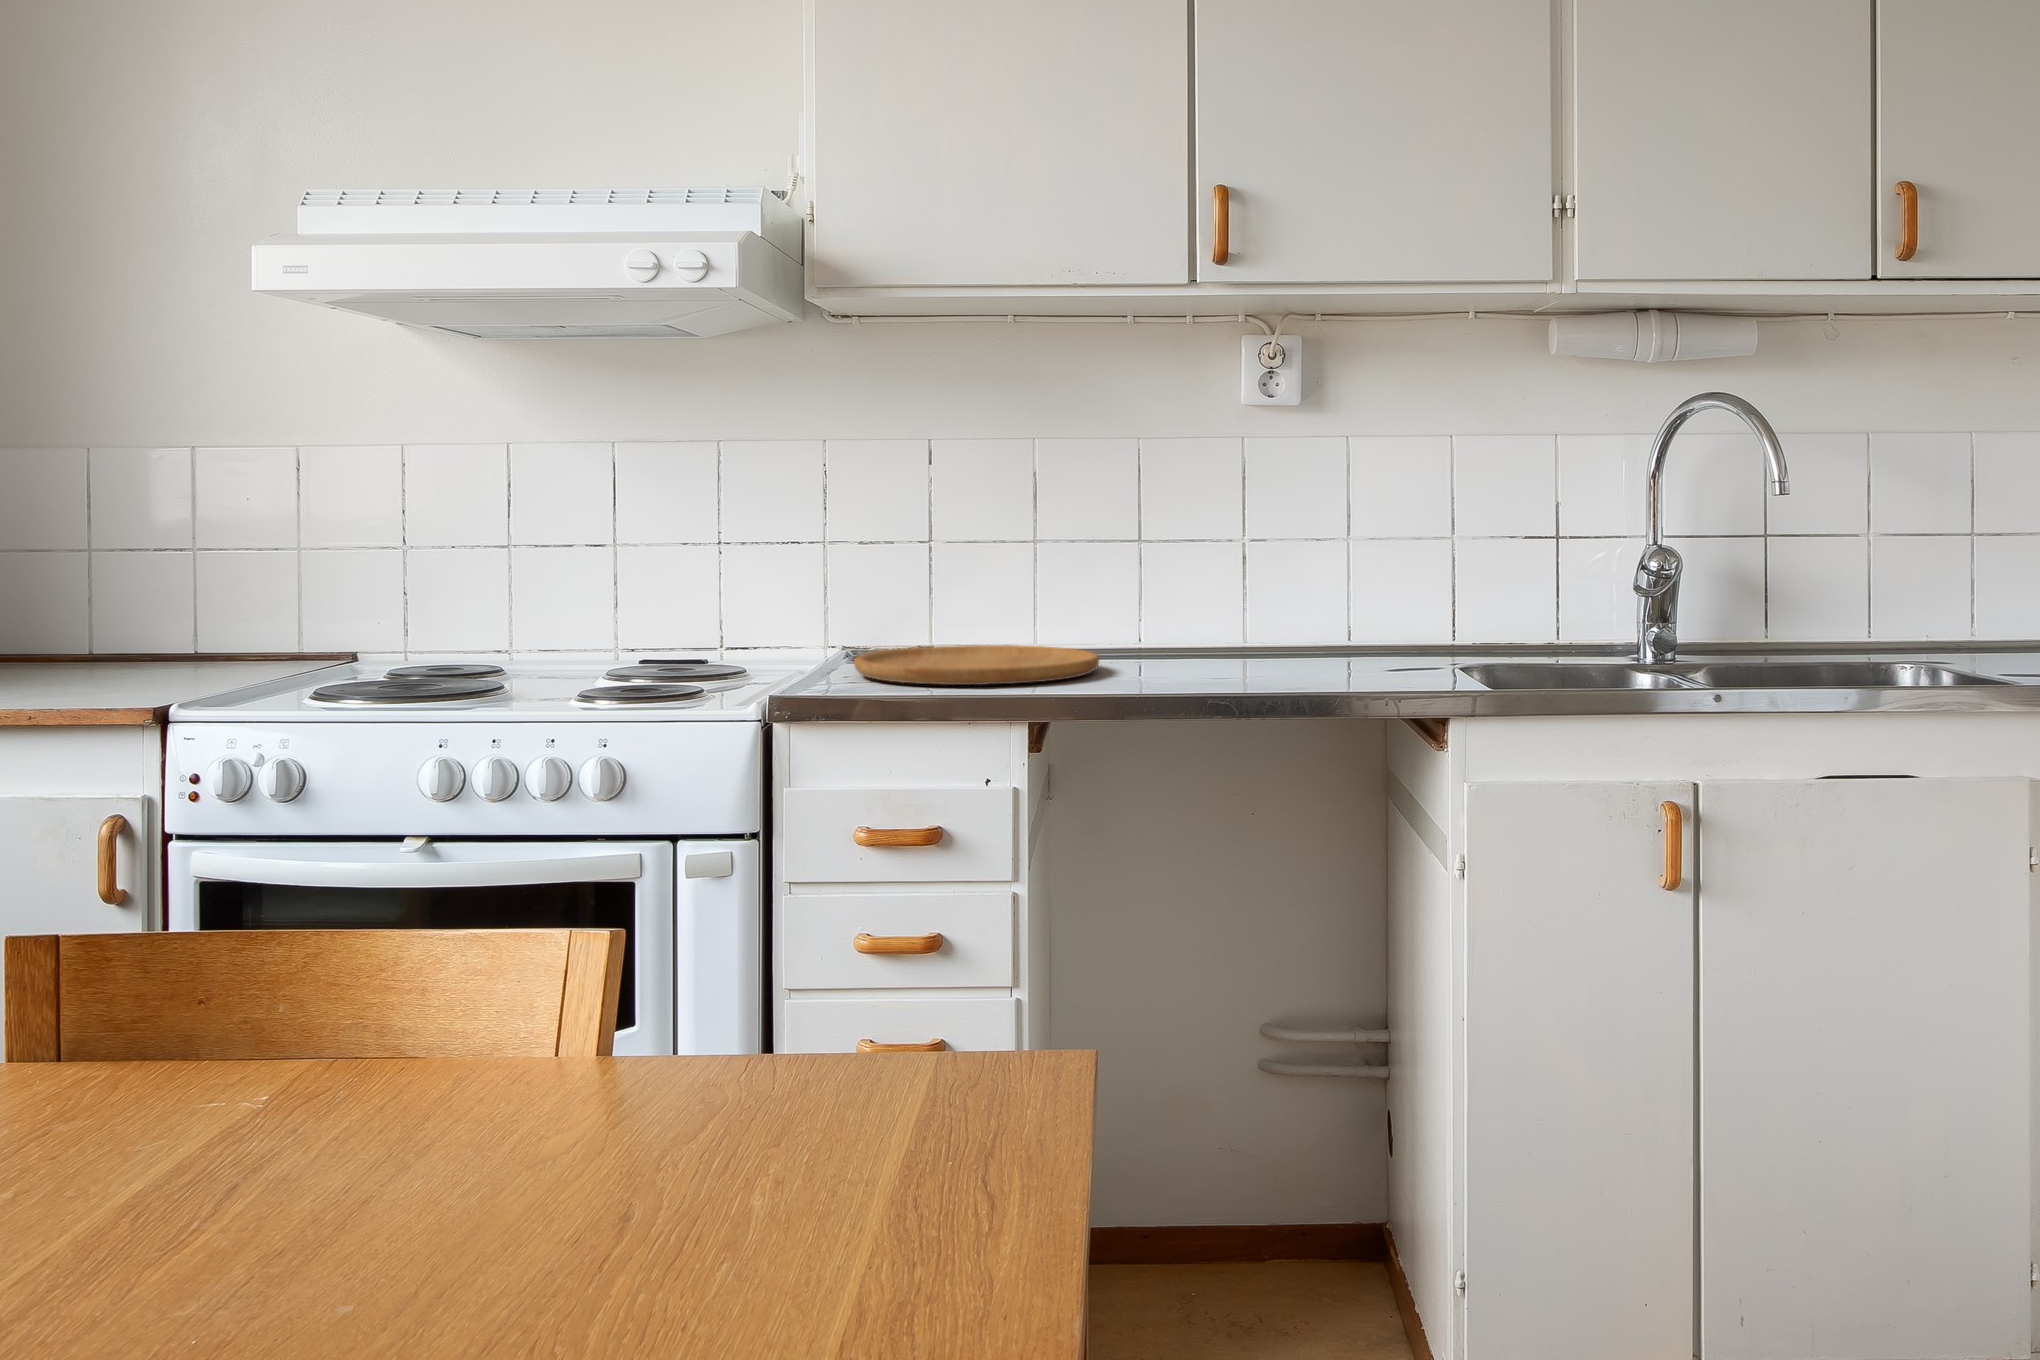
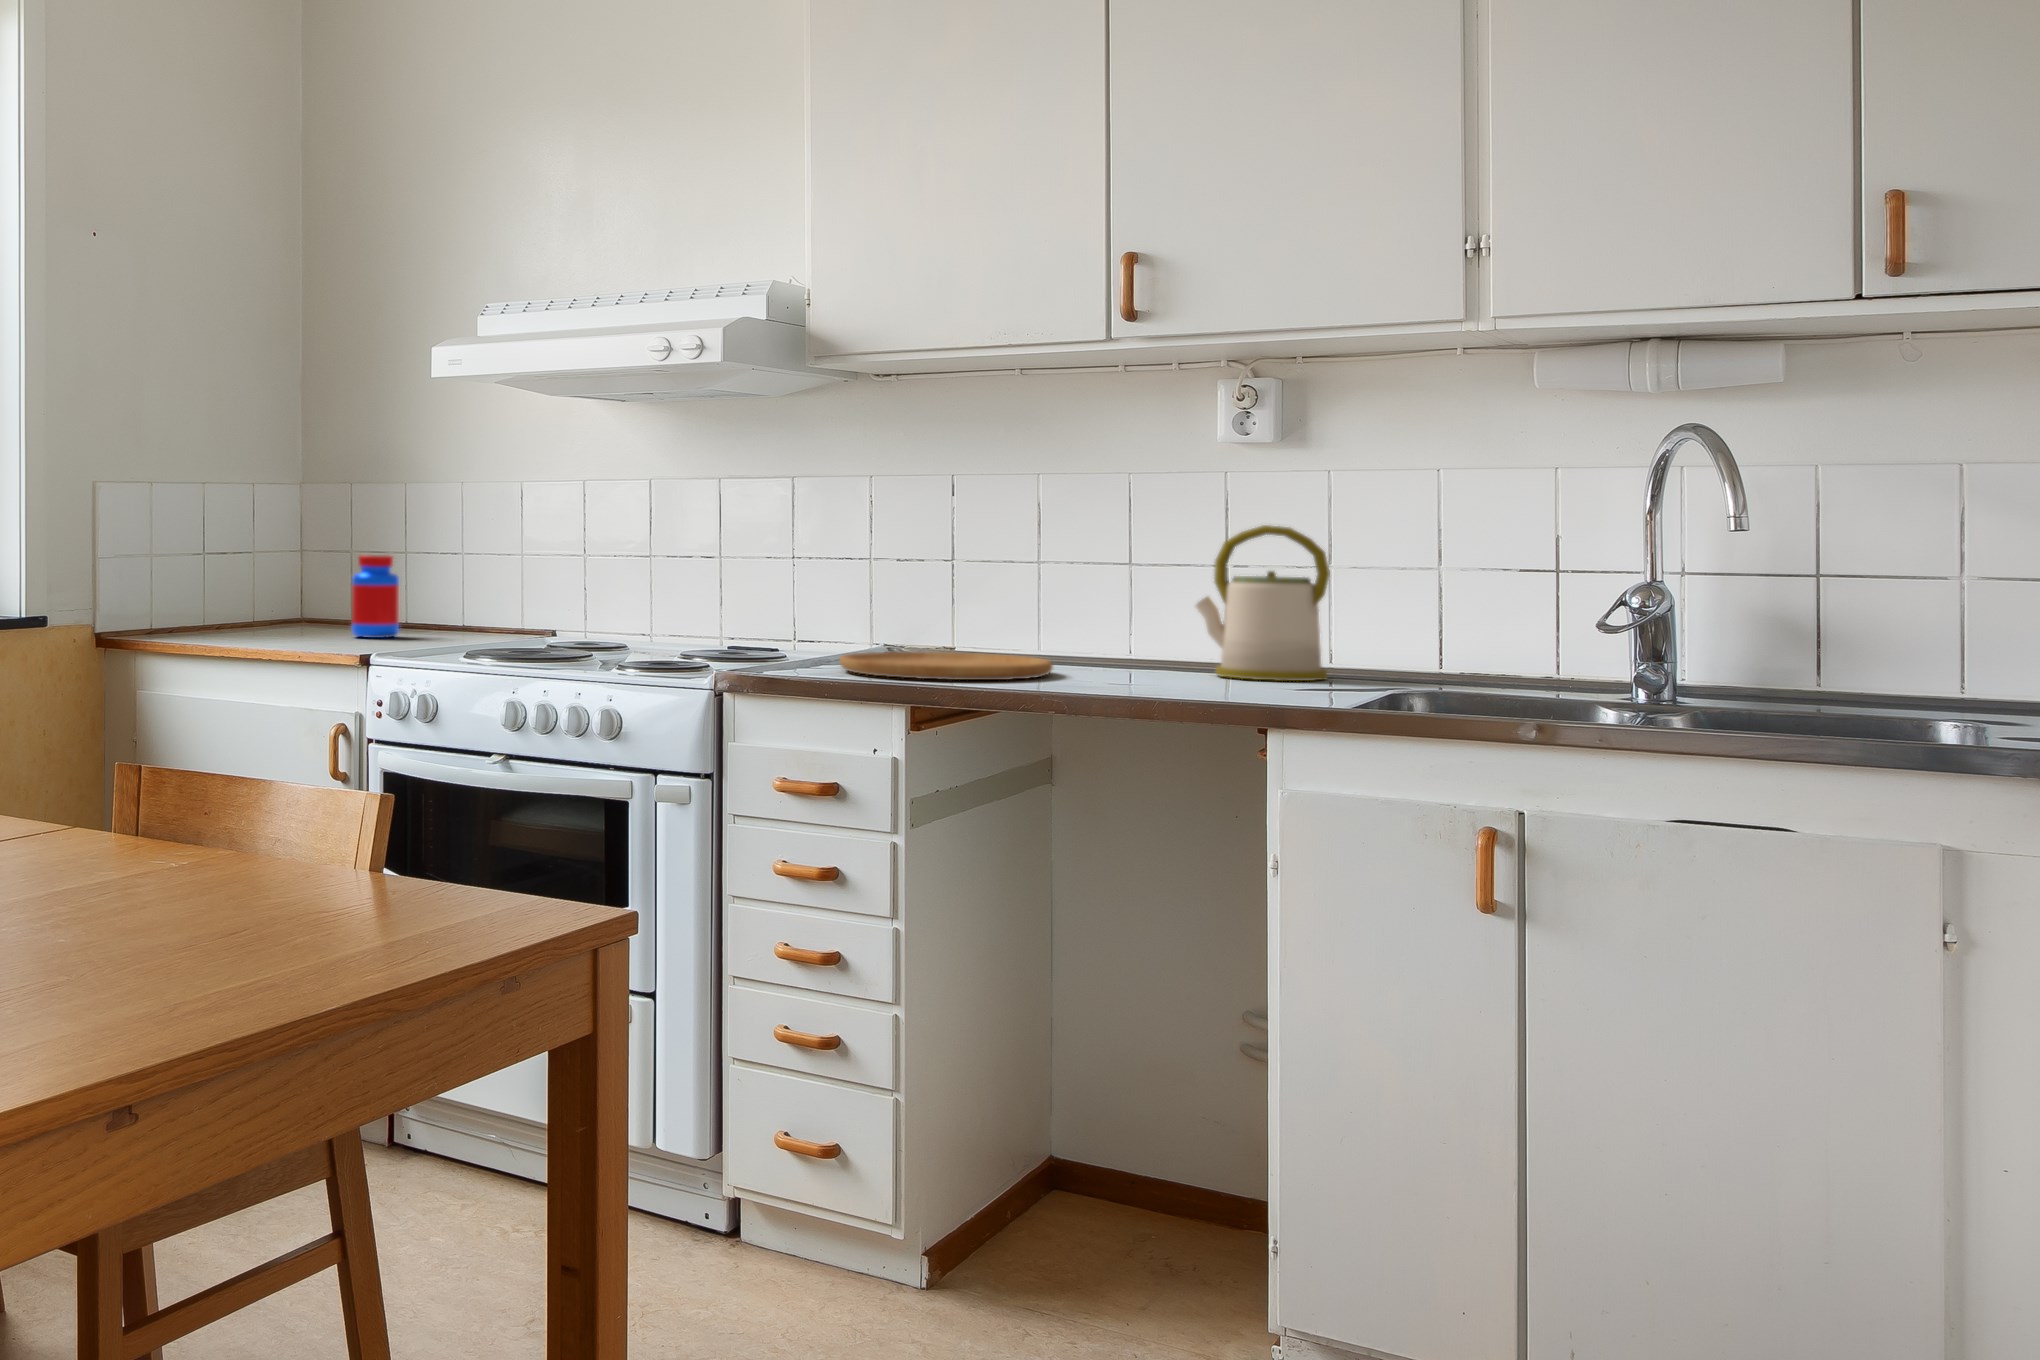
kettle: none [1206,492,1338,657] -> present [1196,525,1330,681]
jar: none [29,550,108,672] -> present [351,555,399,638]

